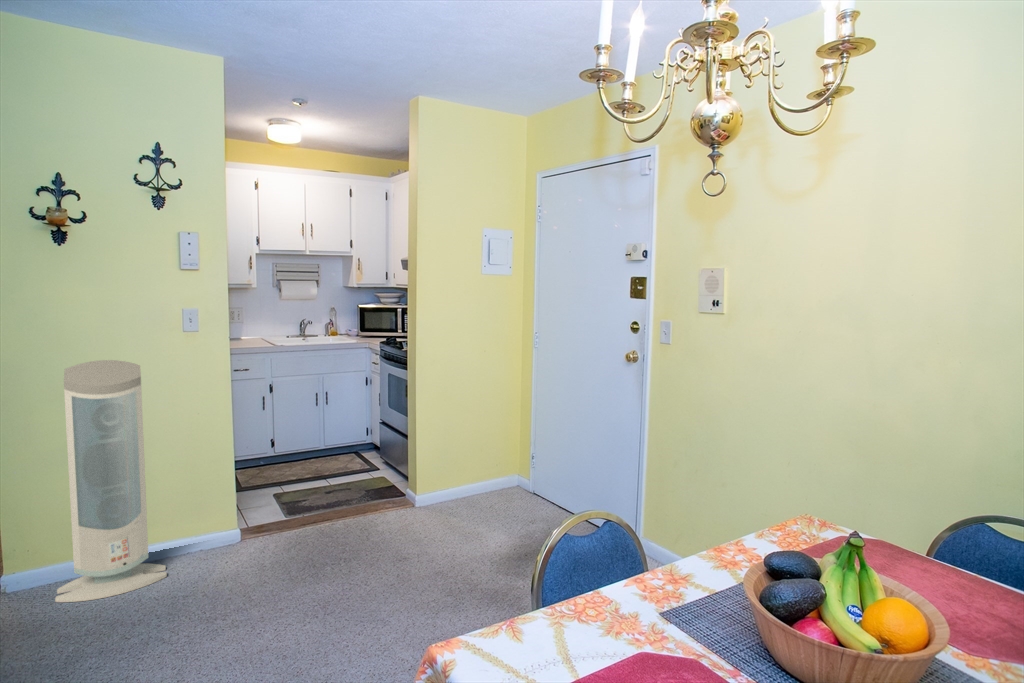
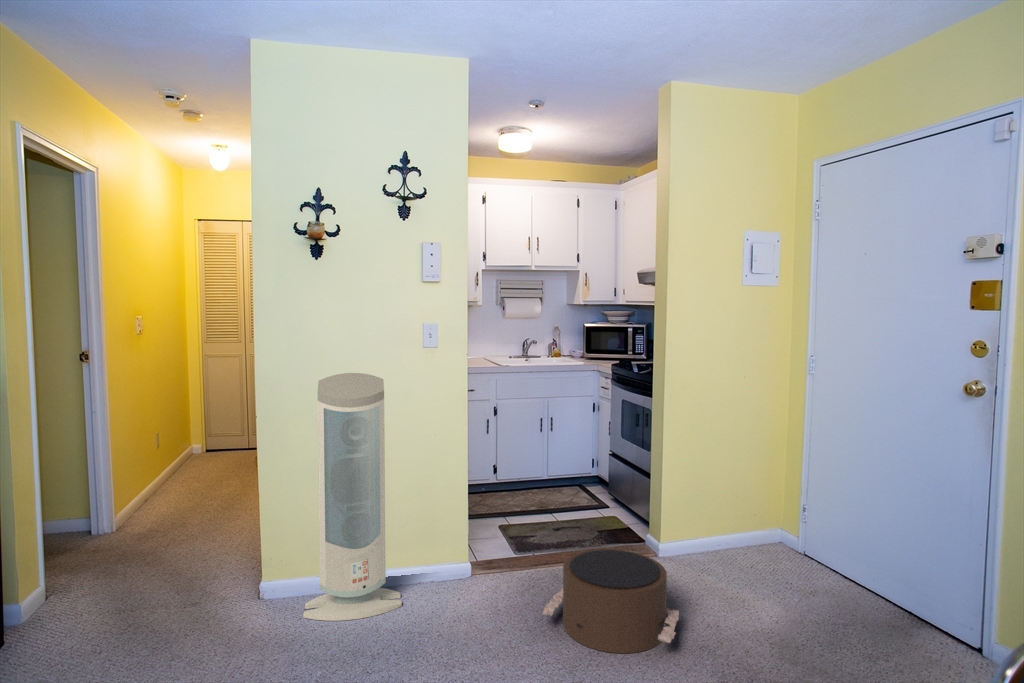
pouf: none [303,503,422,586] -> present [543,549,679,653]

